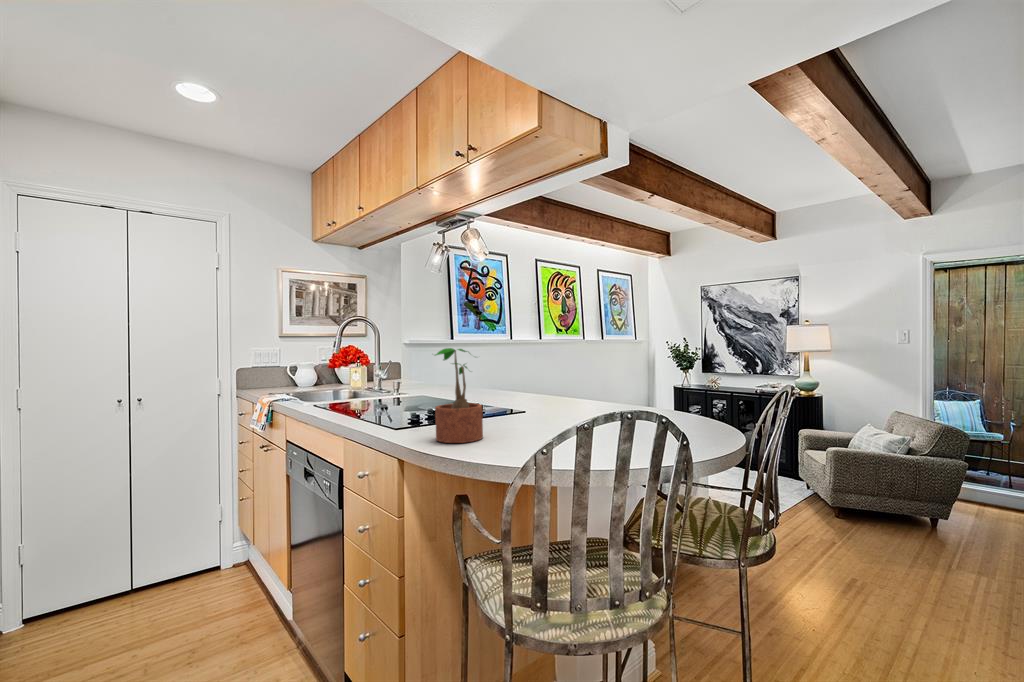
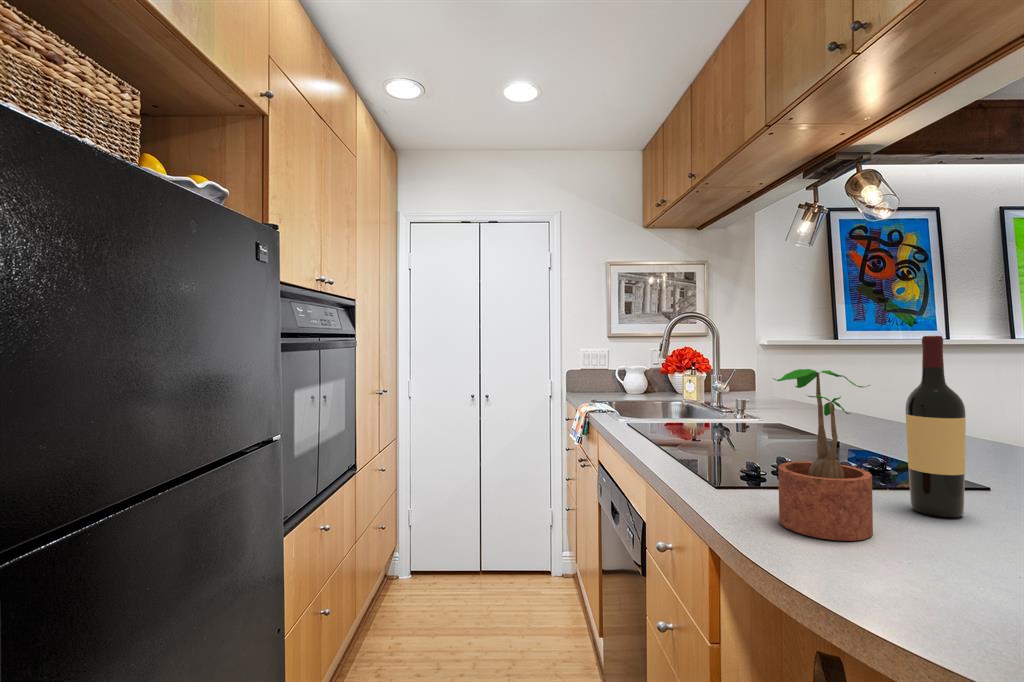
wine bottle: none [496,330,521,426] -> present [906,336,966,517]

